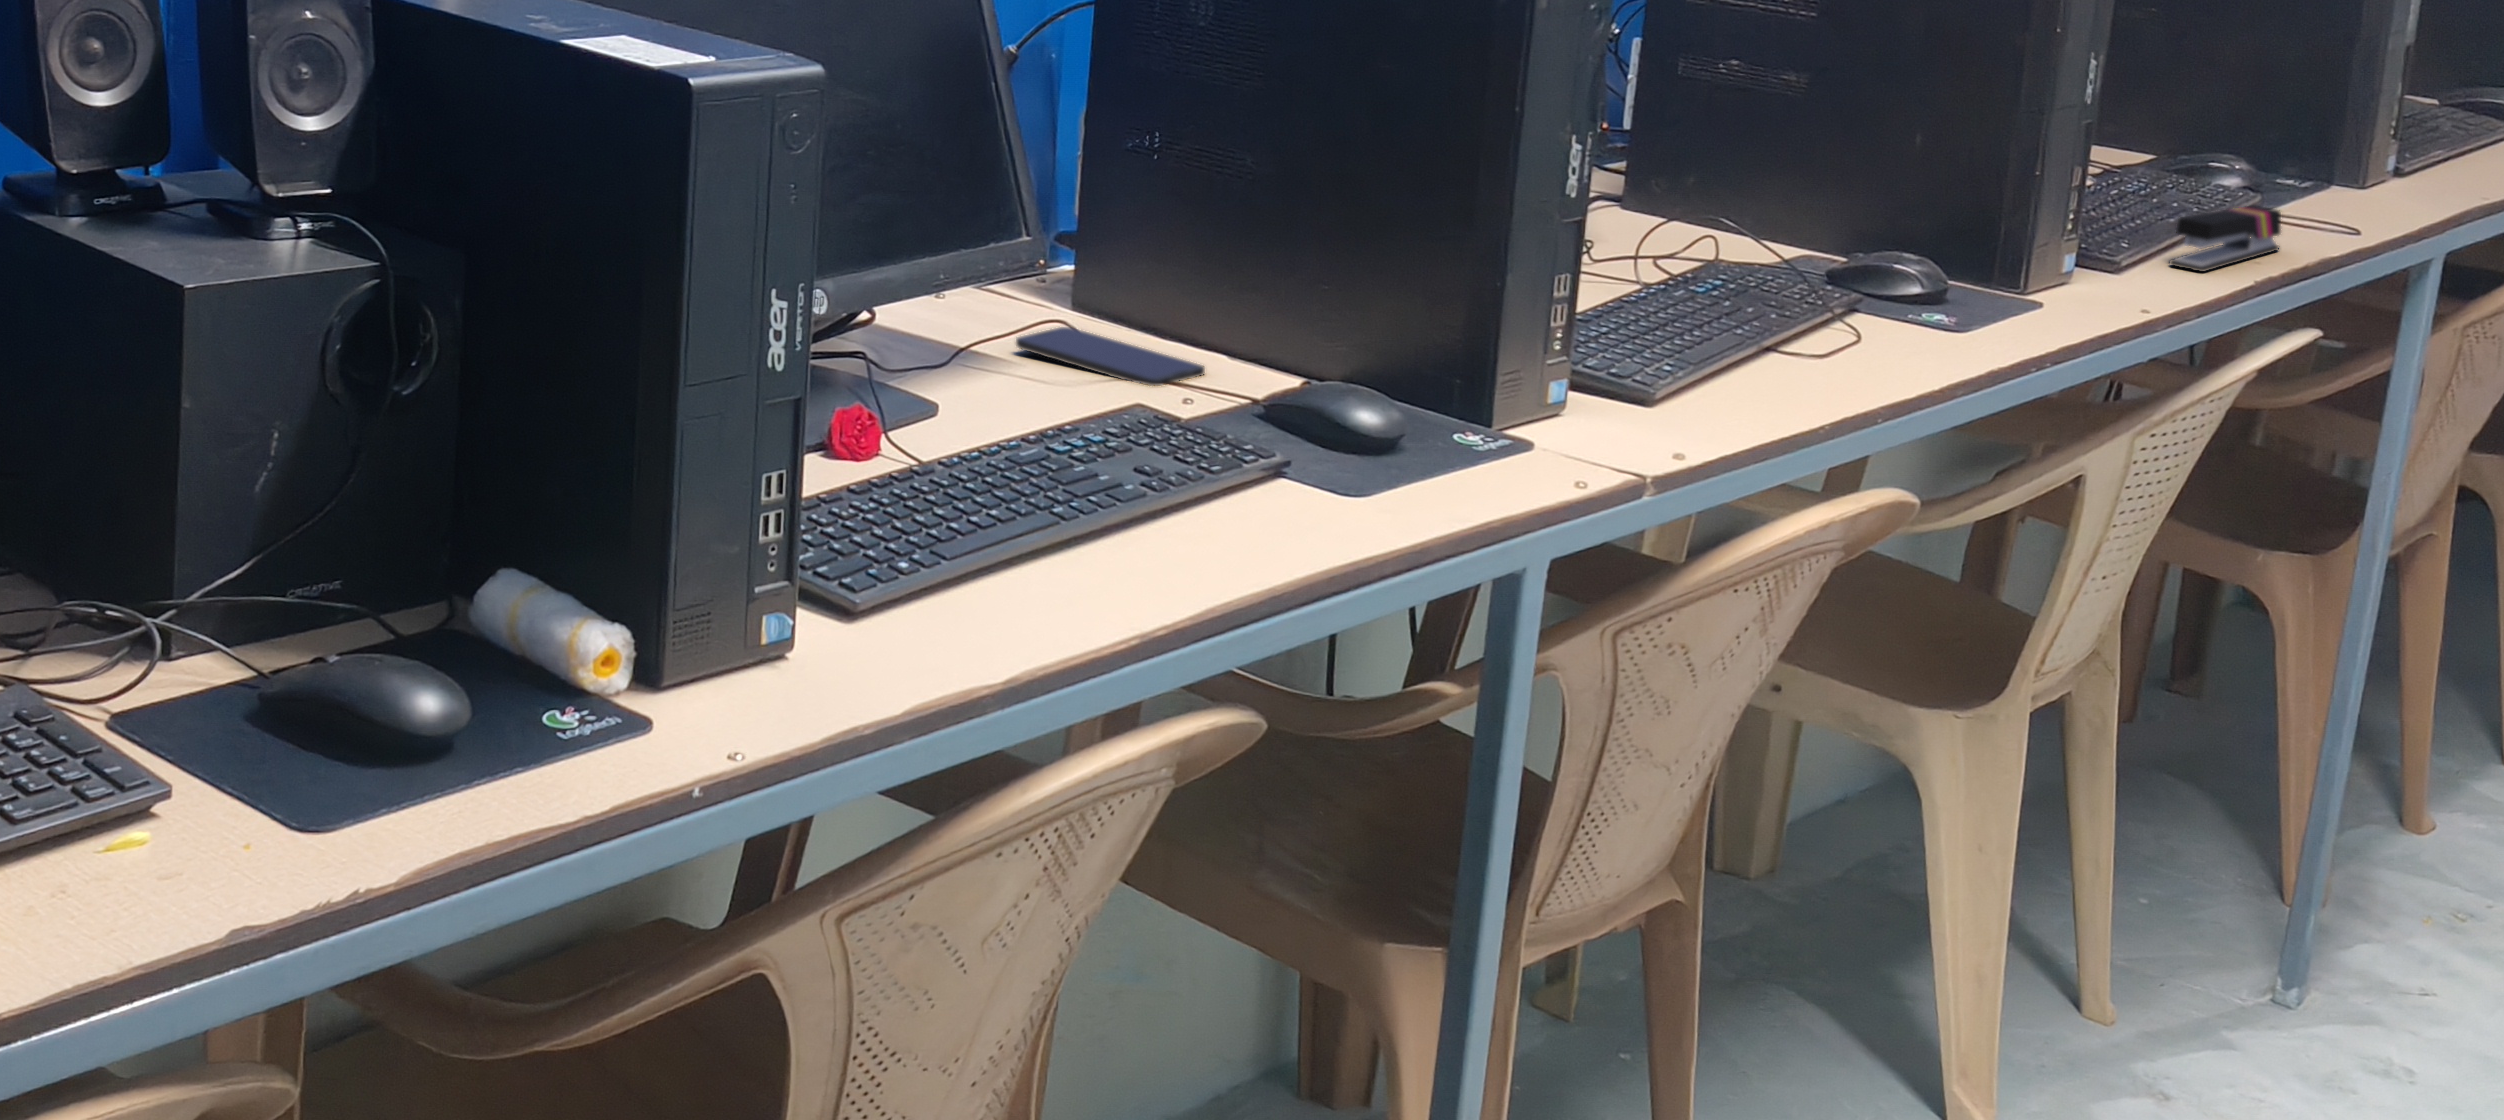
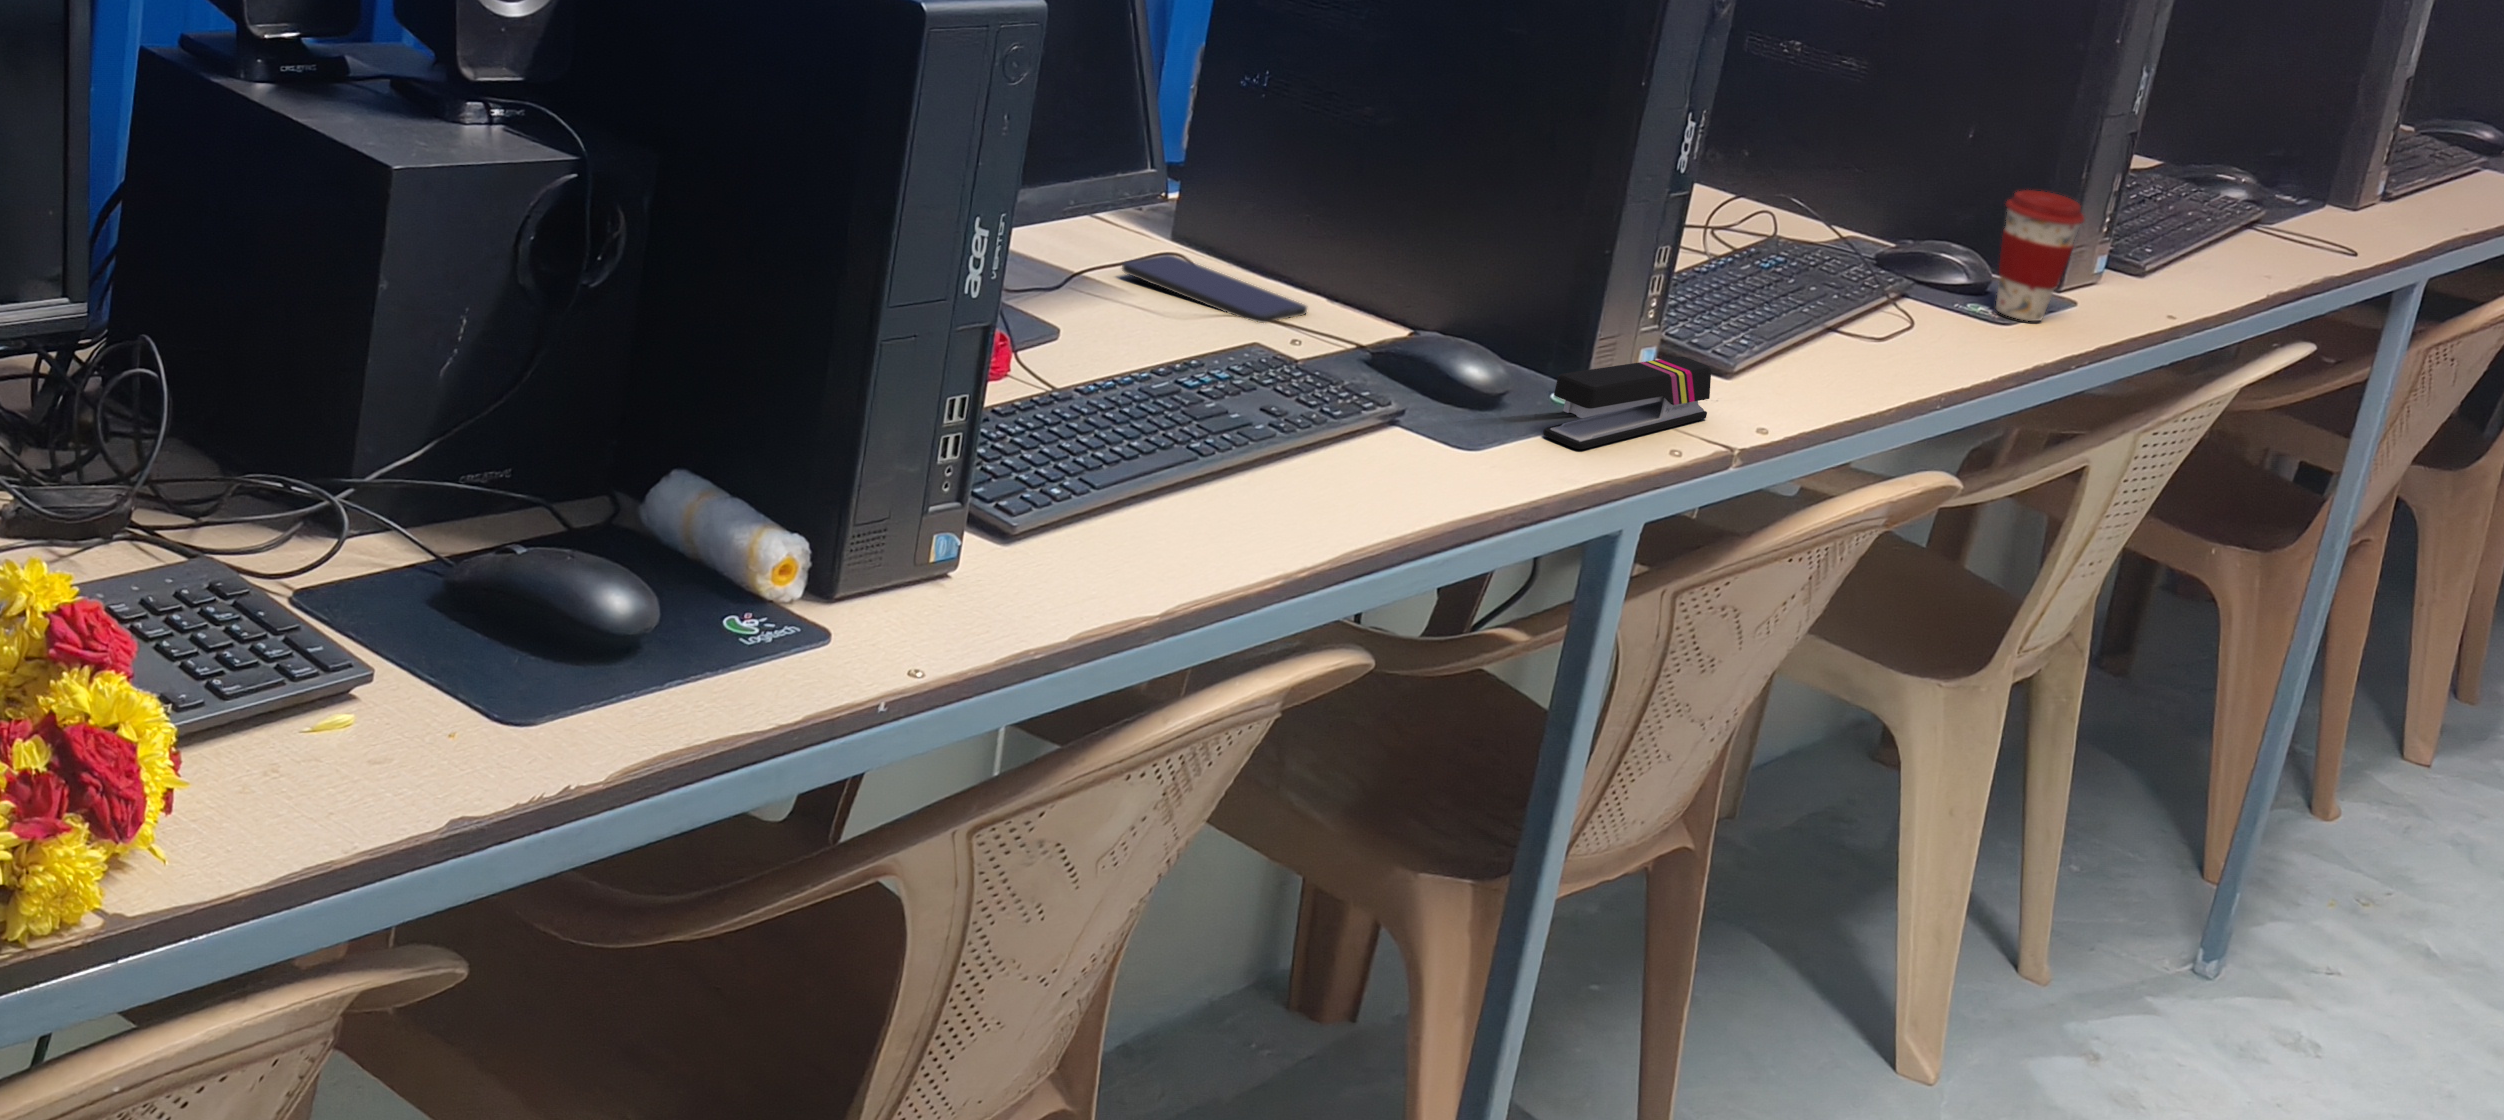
coffee cup: none [1947,188,2032,324] -> present [1996,190,2084,321]
stapler: present [2170,205,2281,272] -> present [1543,357,1711,449]

